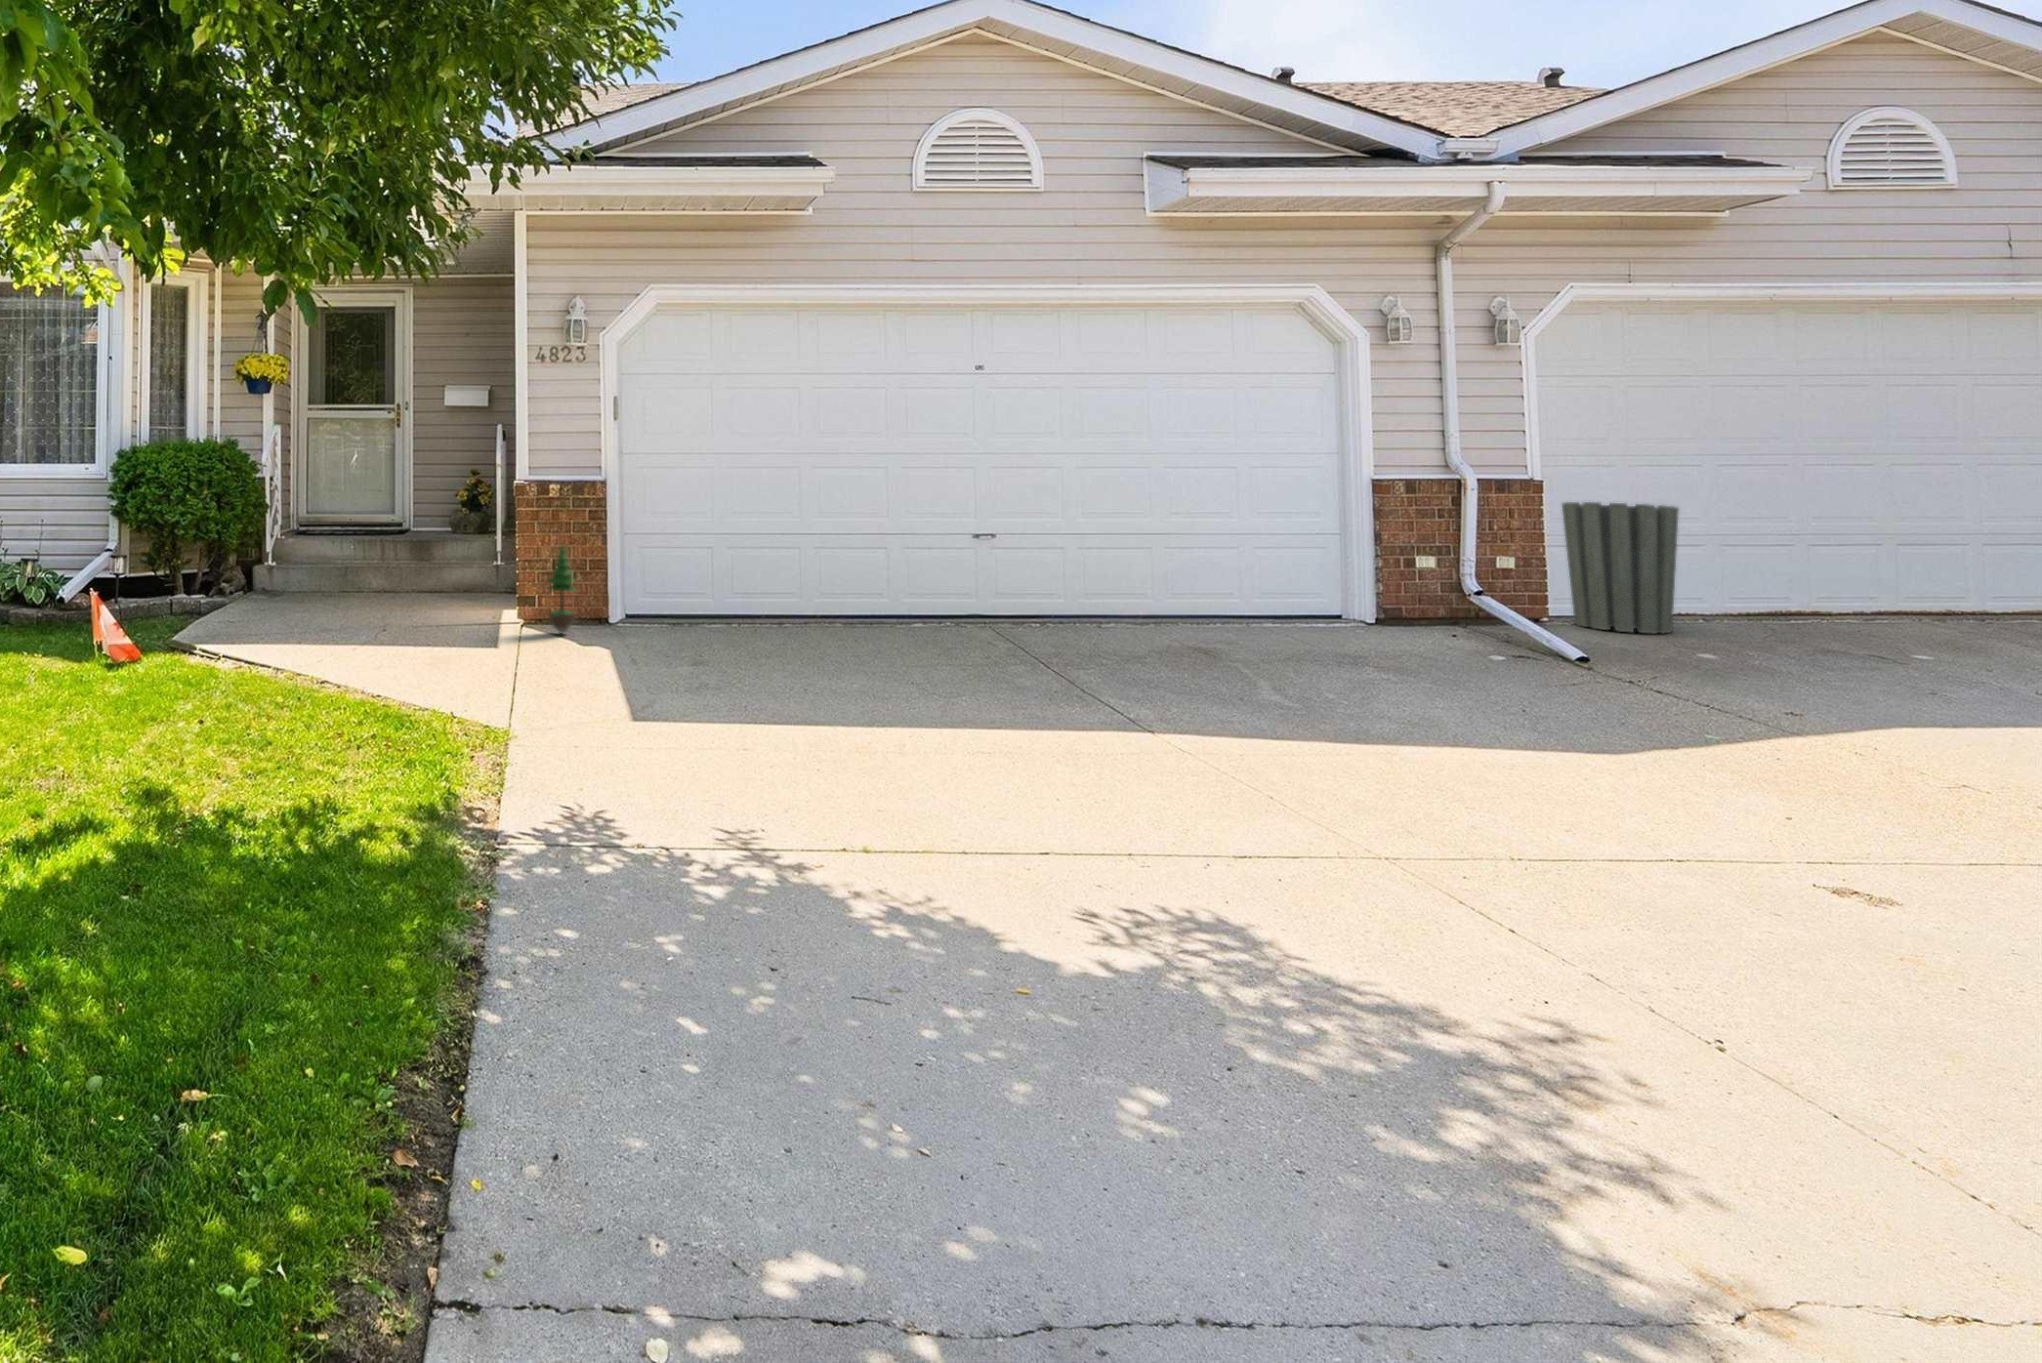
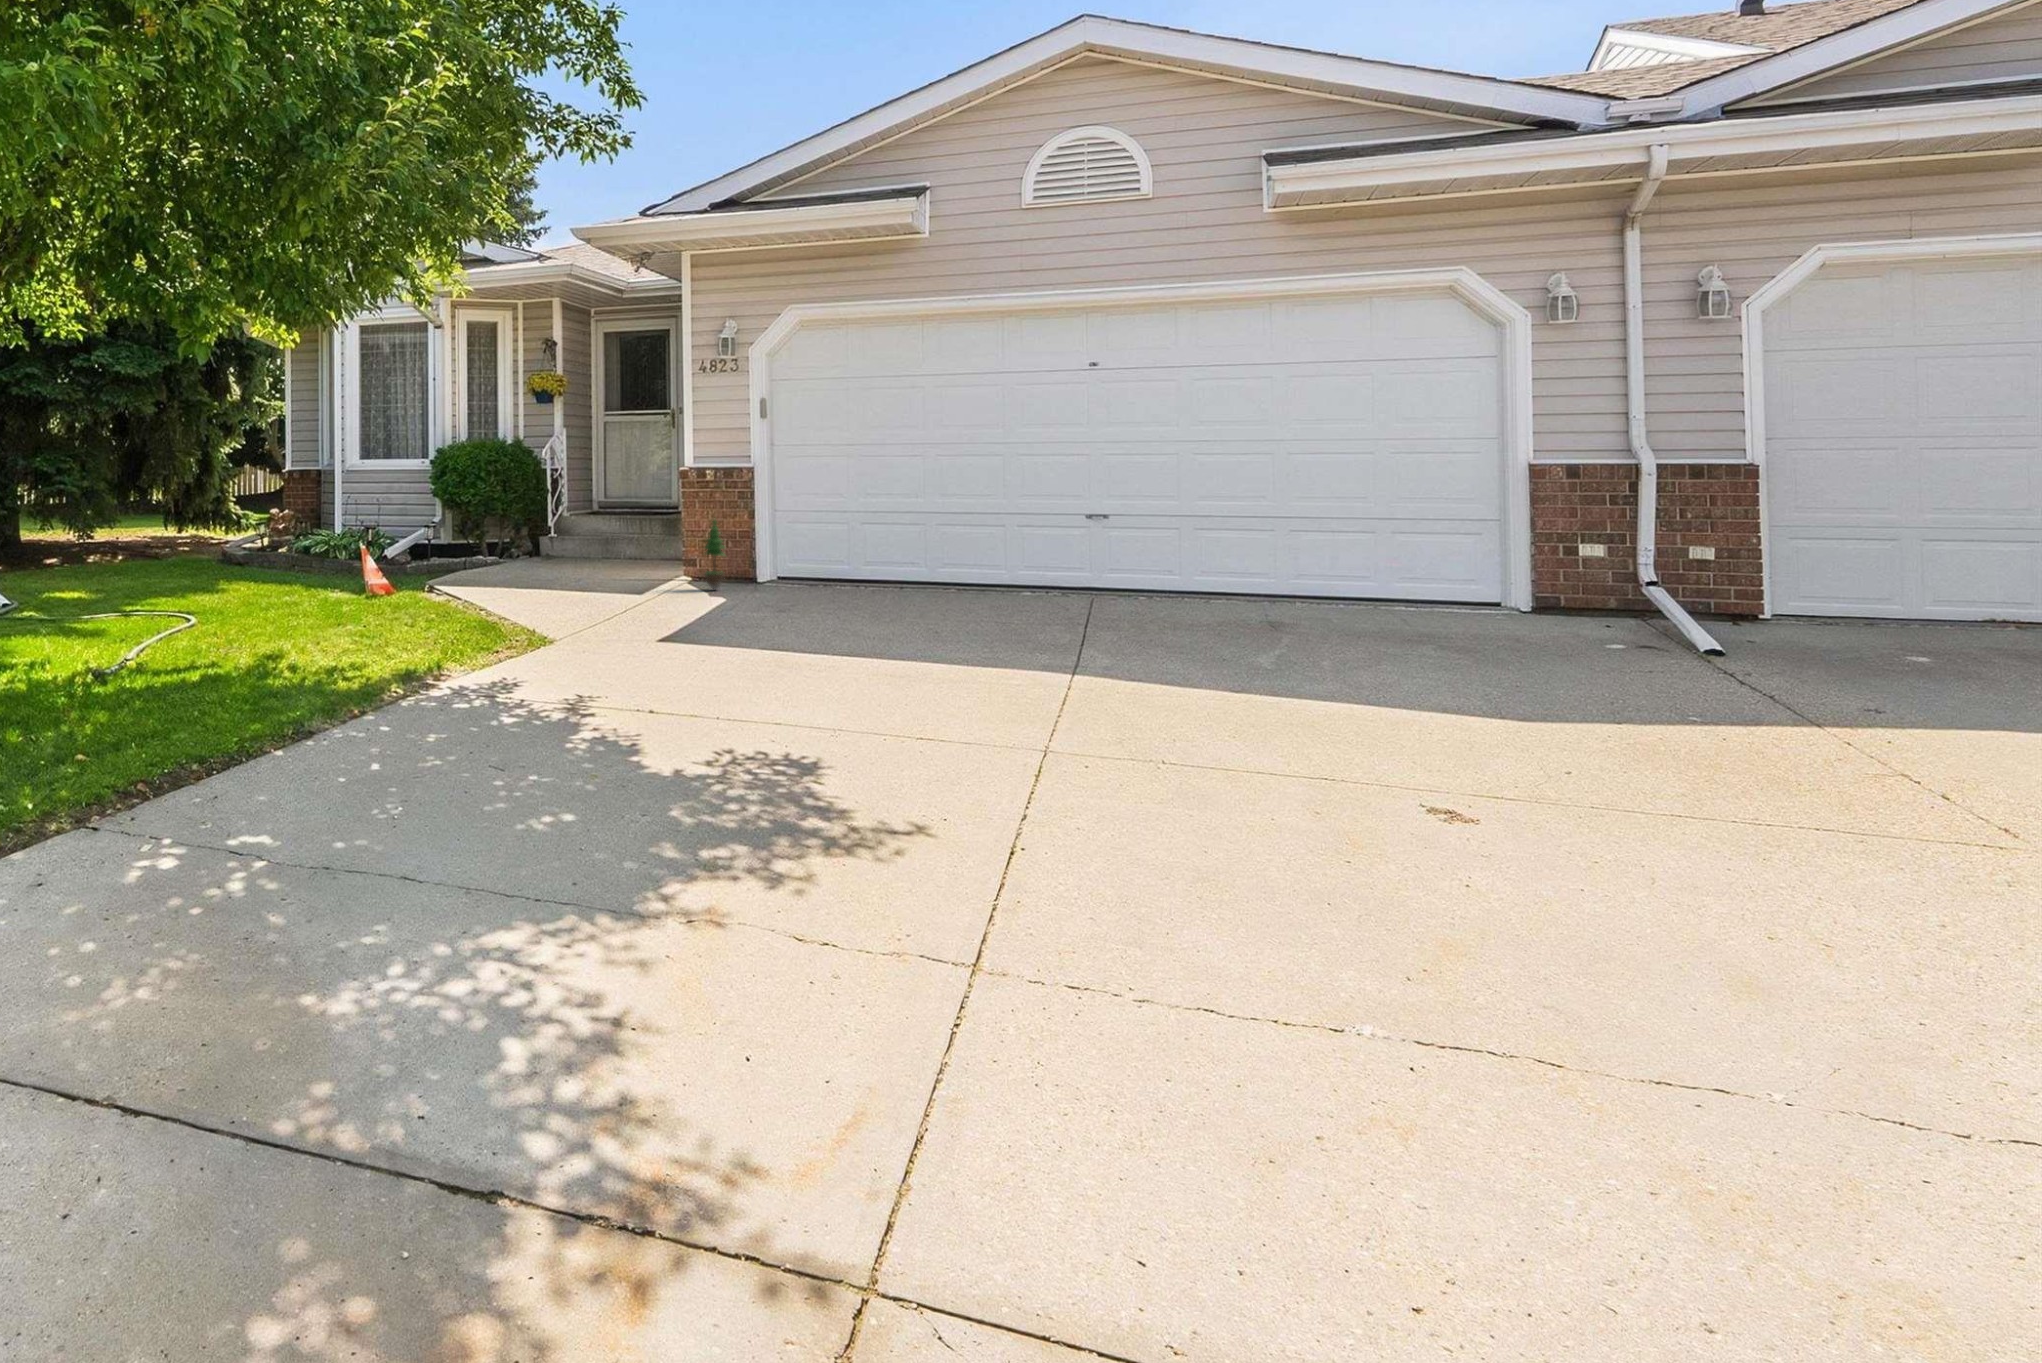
trash can: present [1562,502,1679,634] -> none [1783,490,1928,634]

